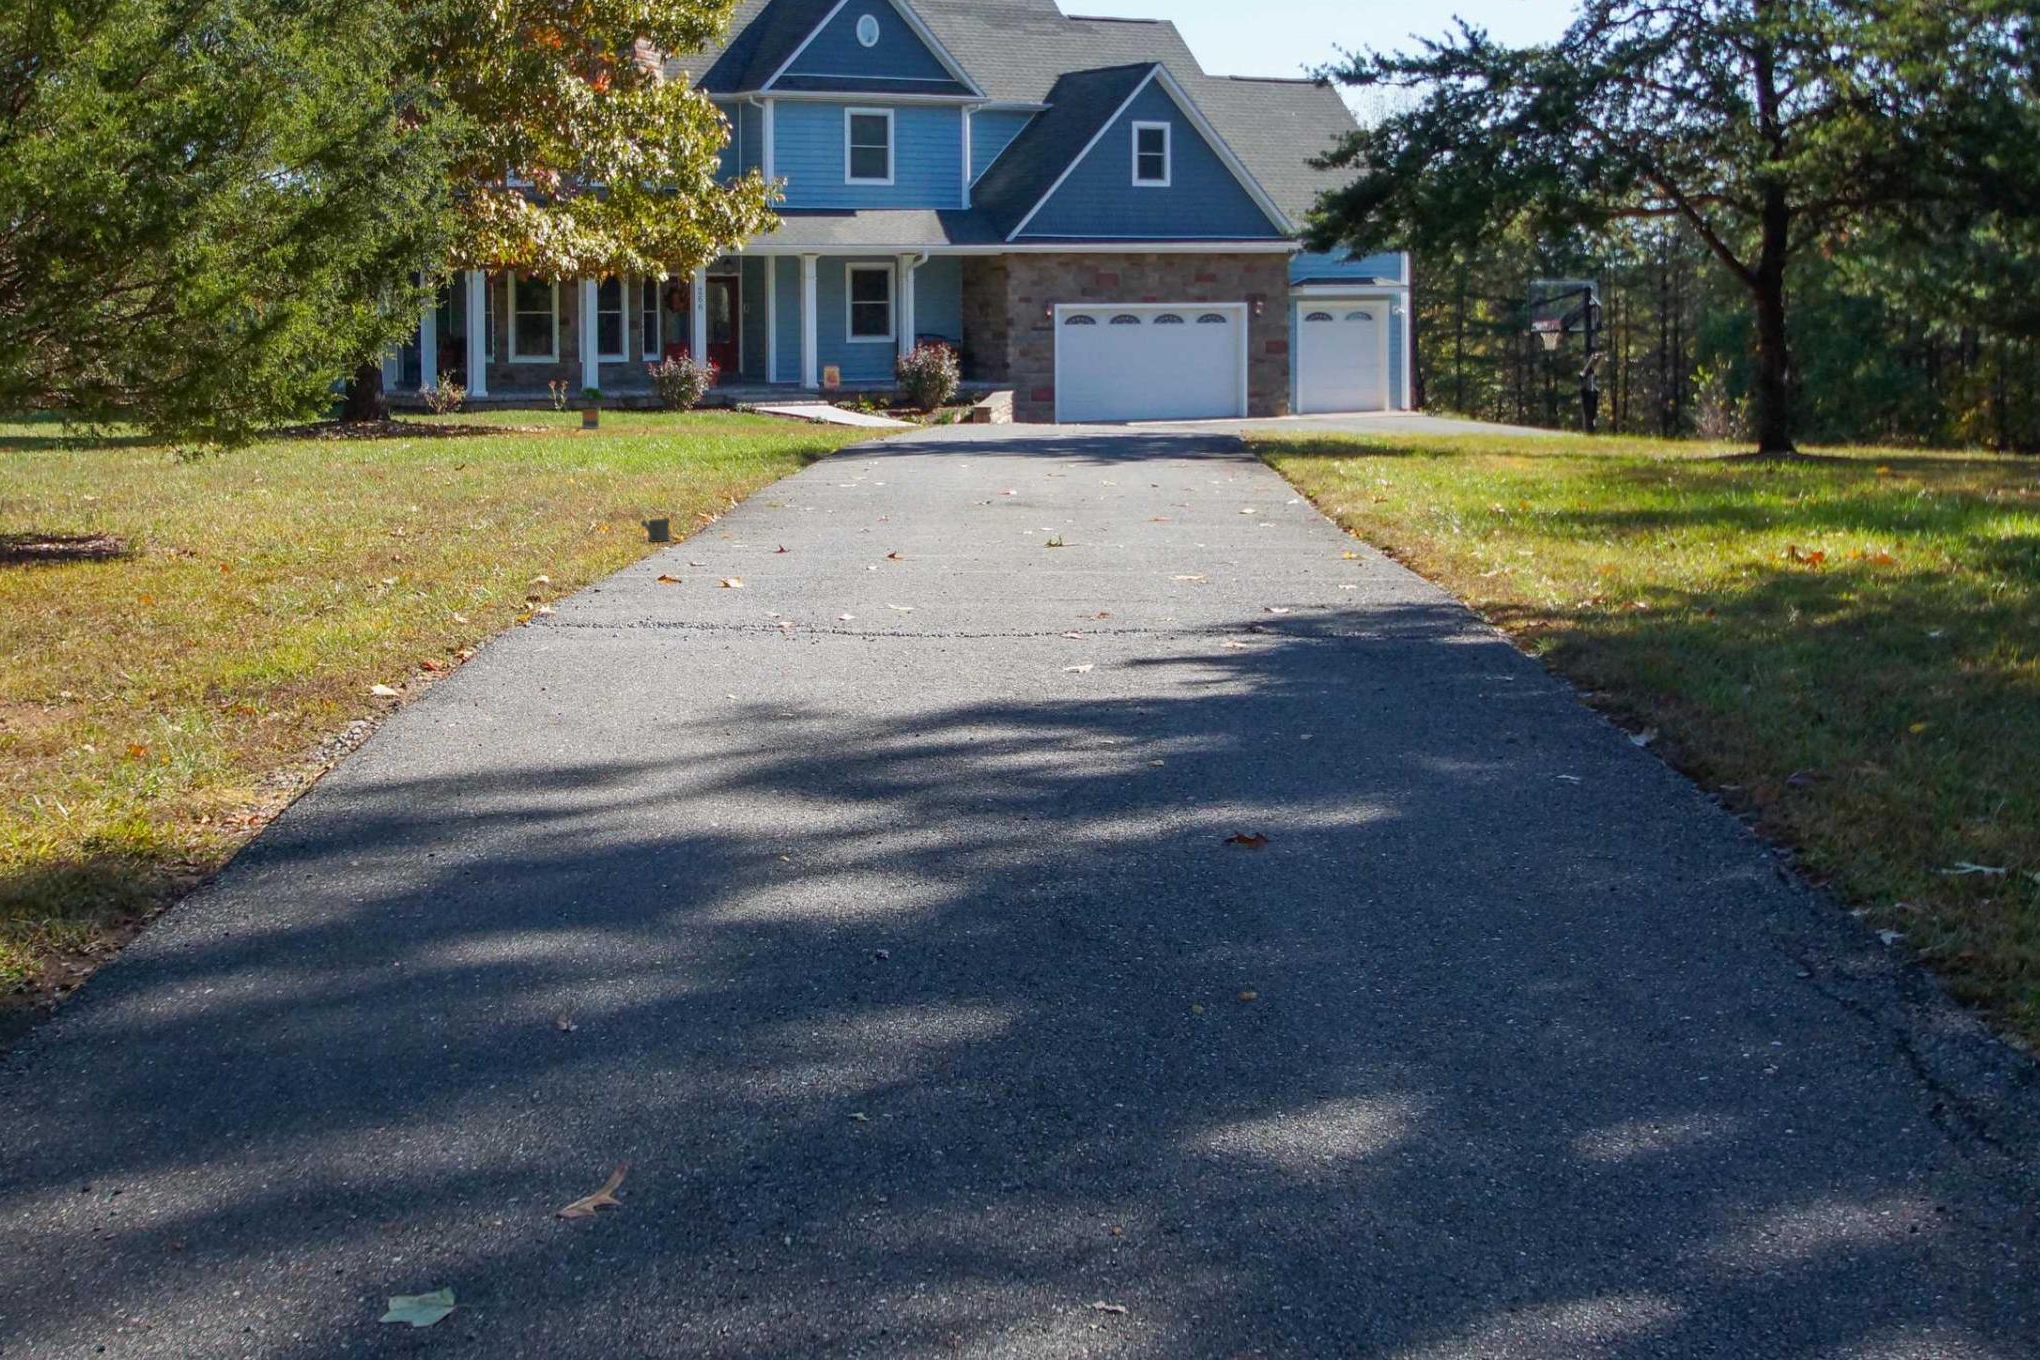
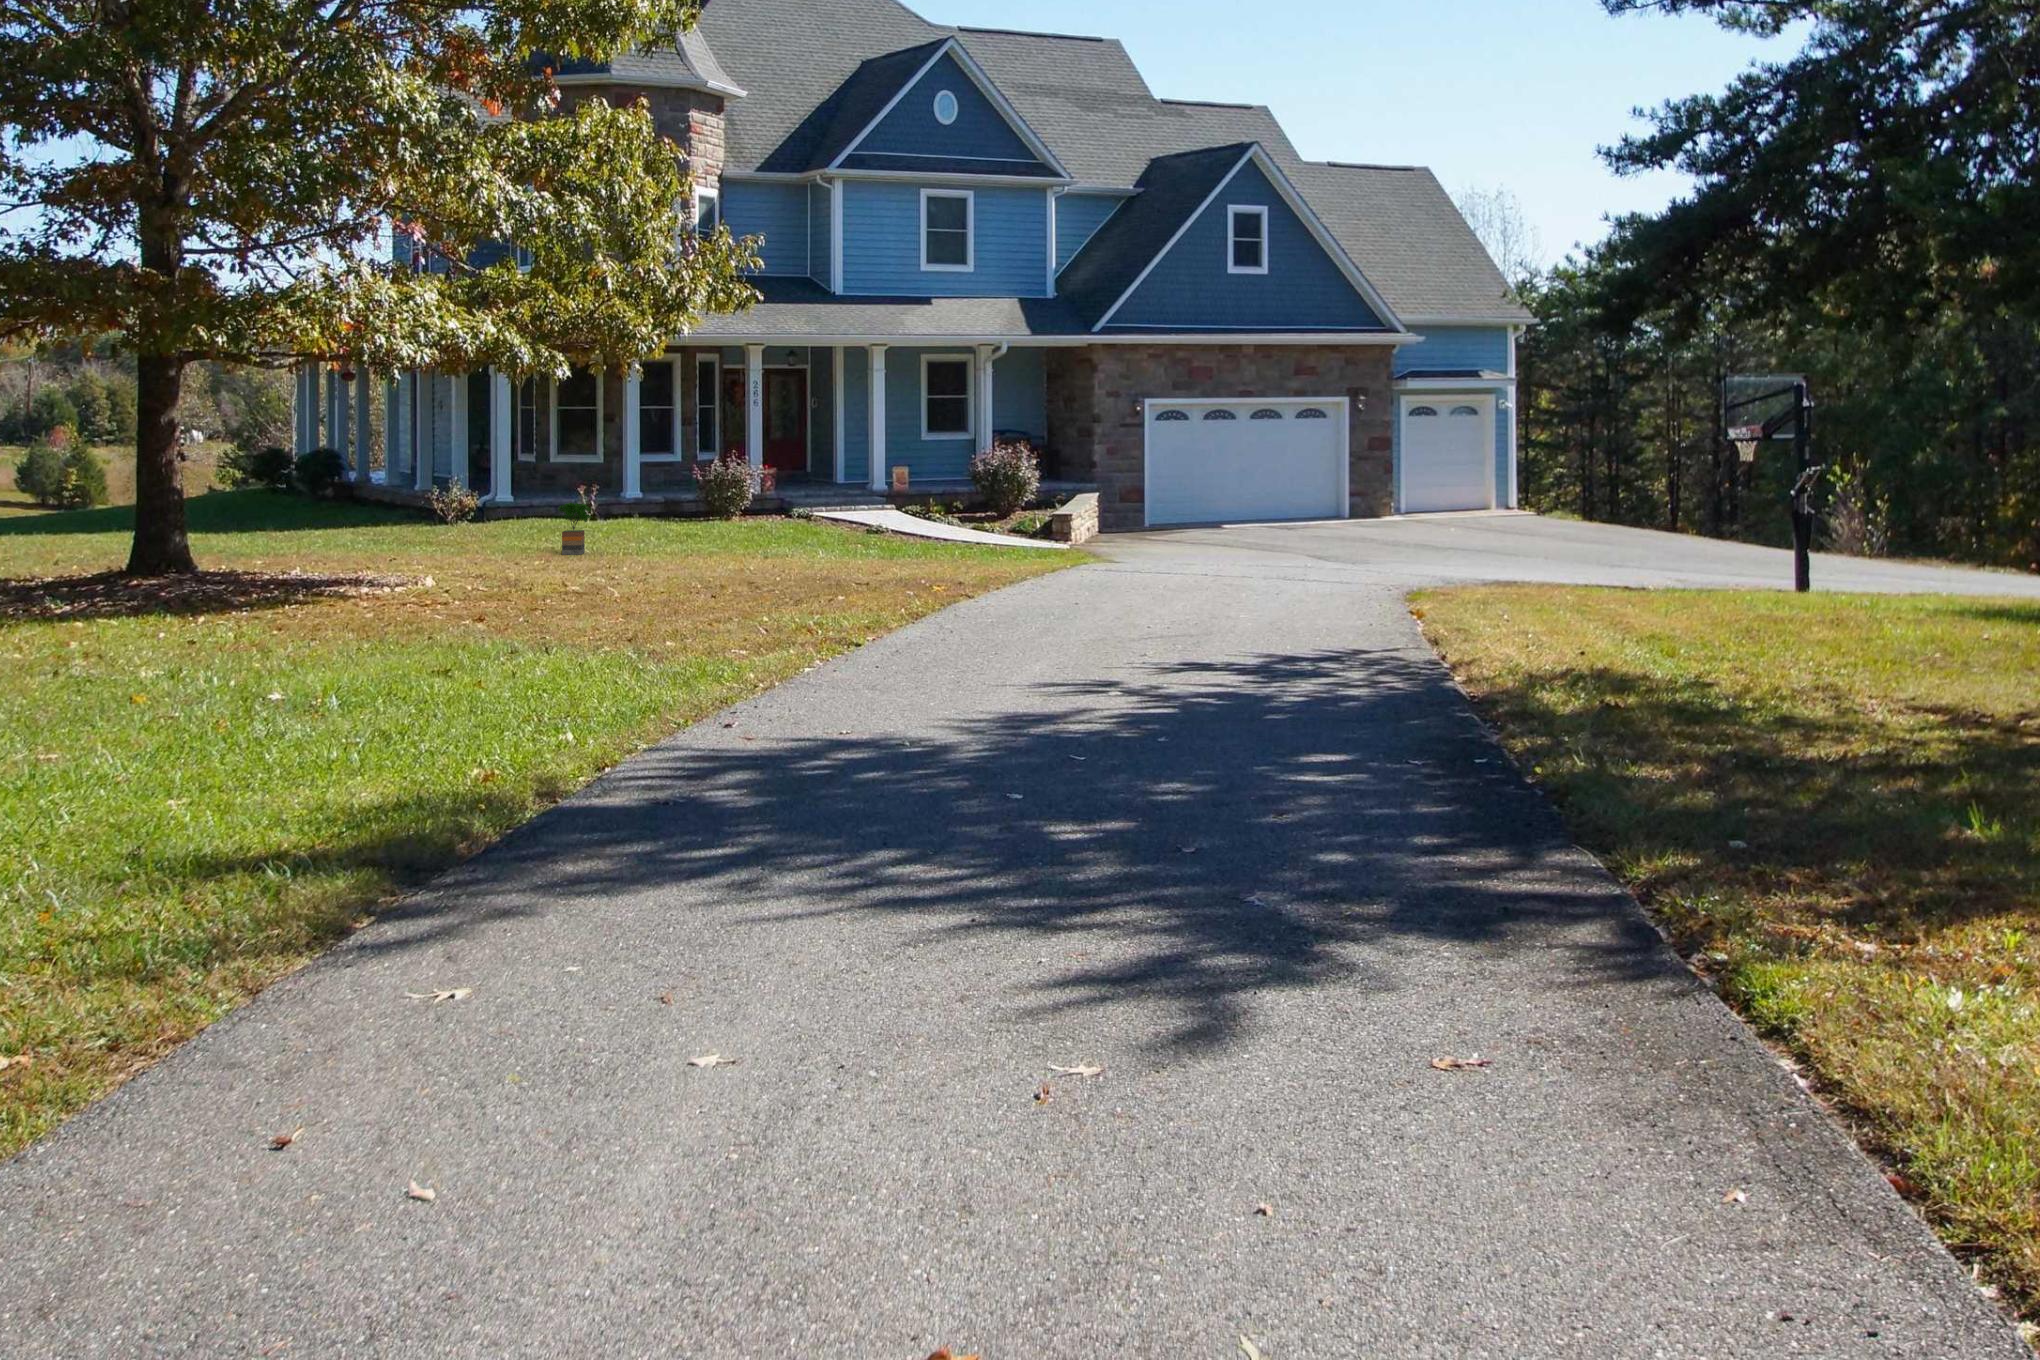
watering can: present [641,518,669,542] -> none [37,974,164,1054]

